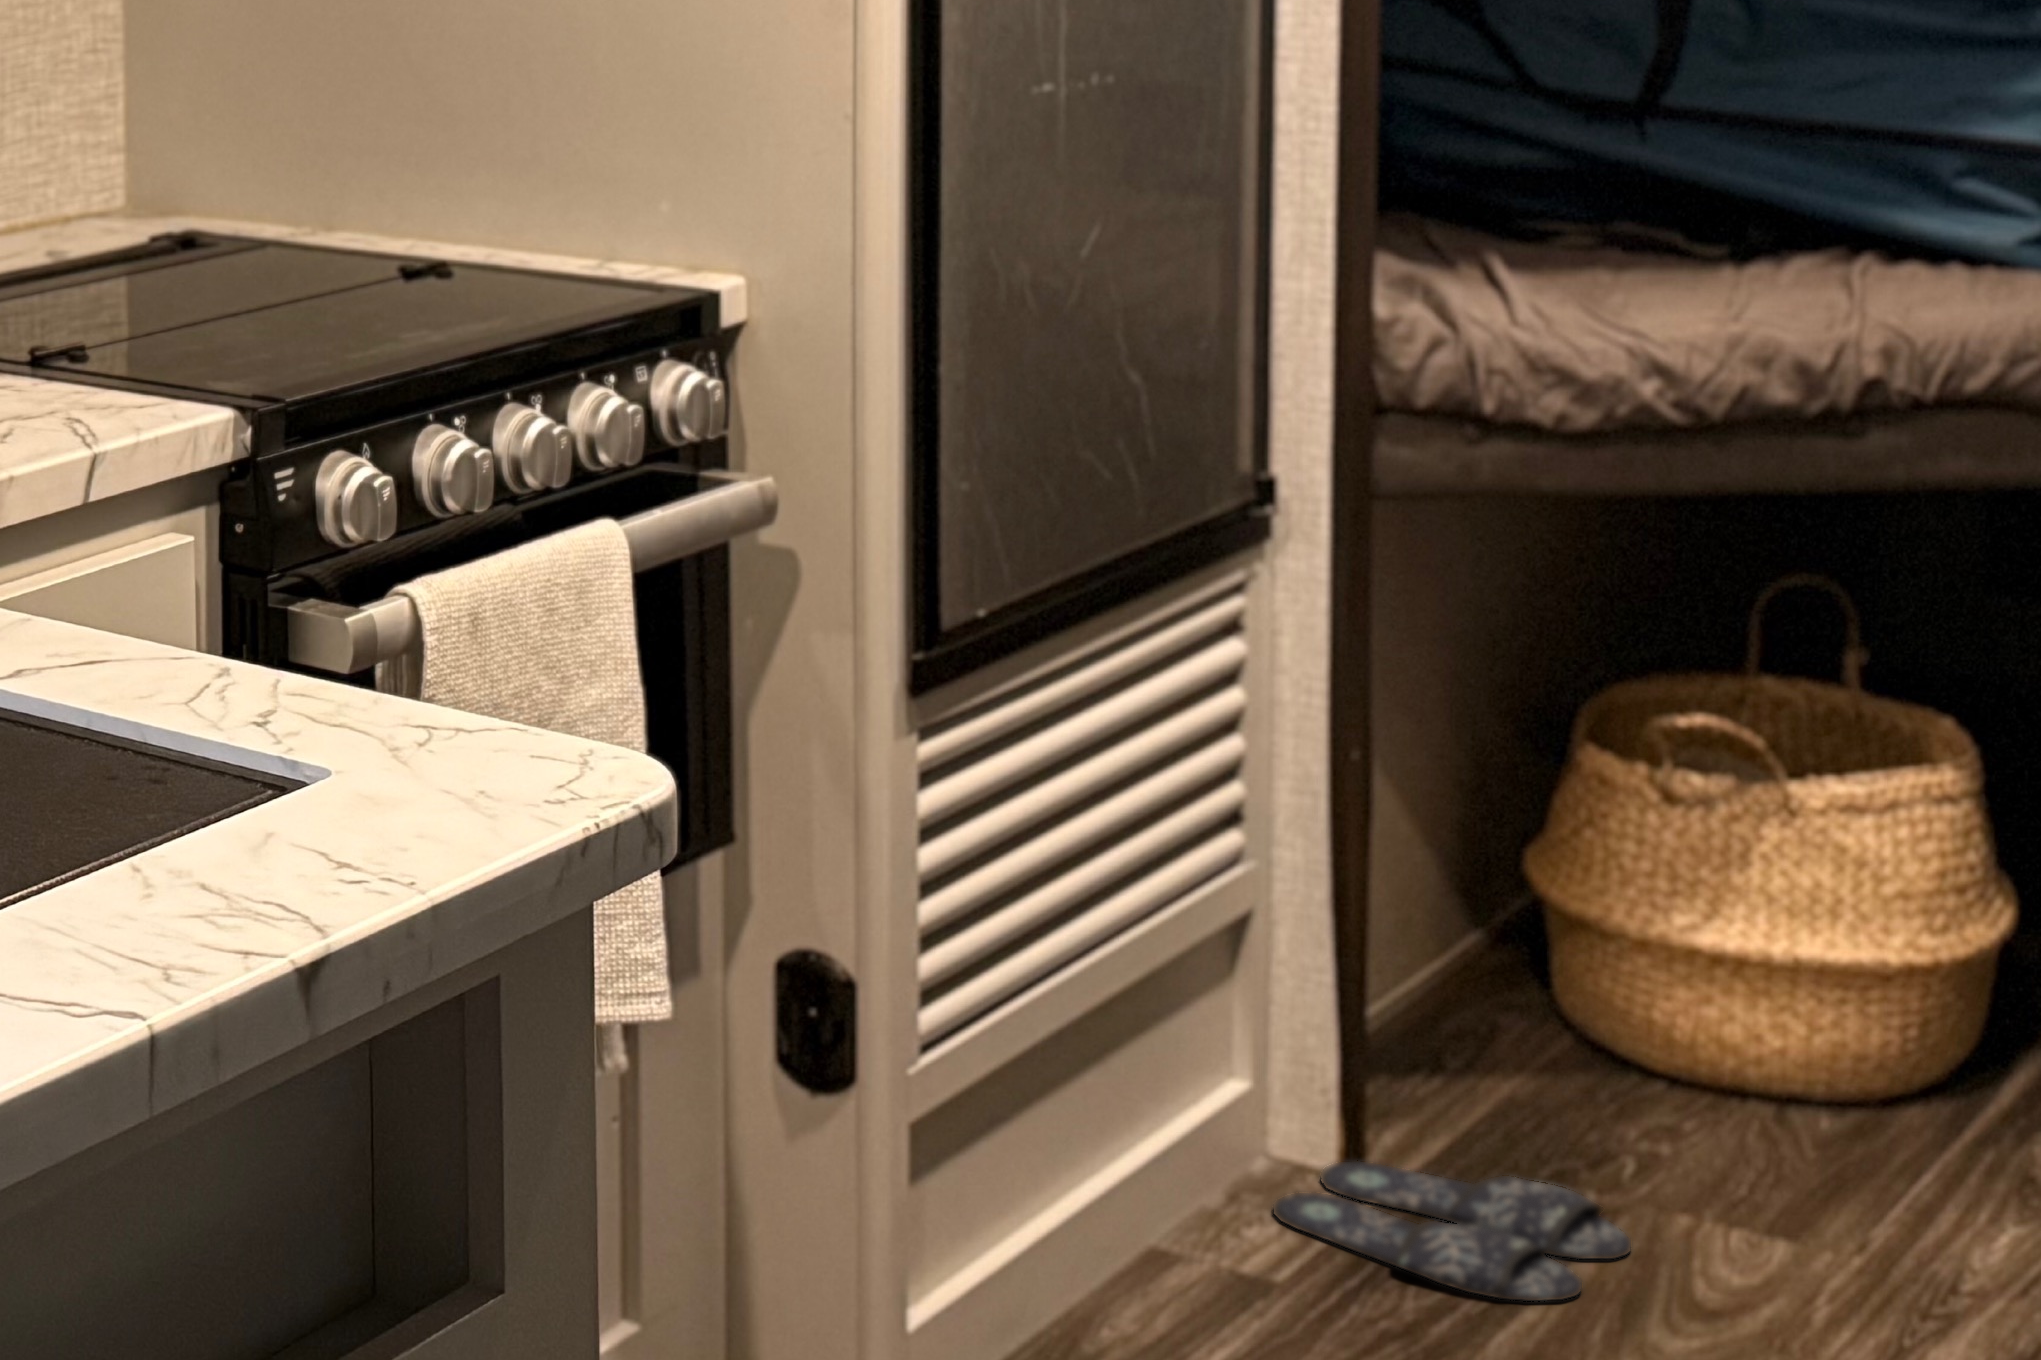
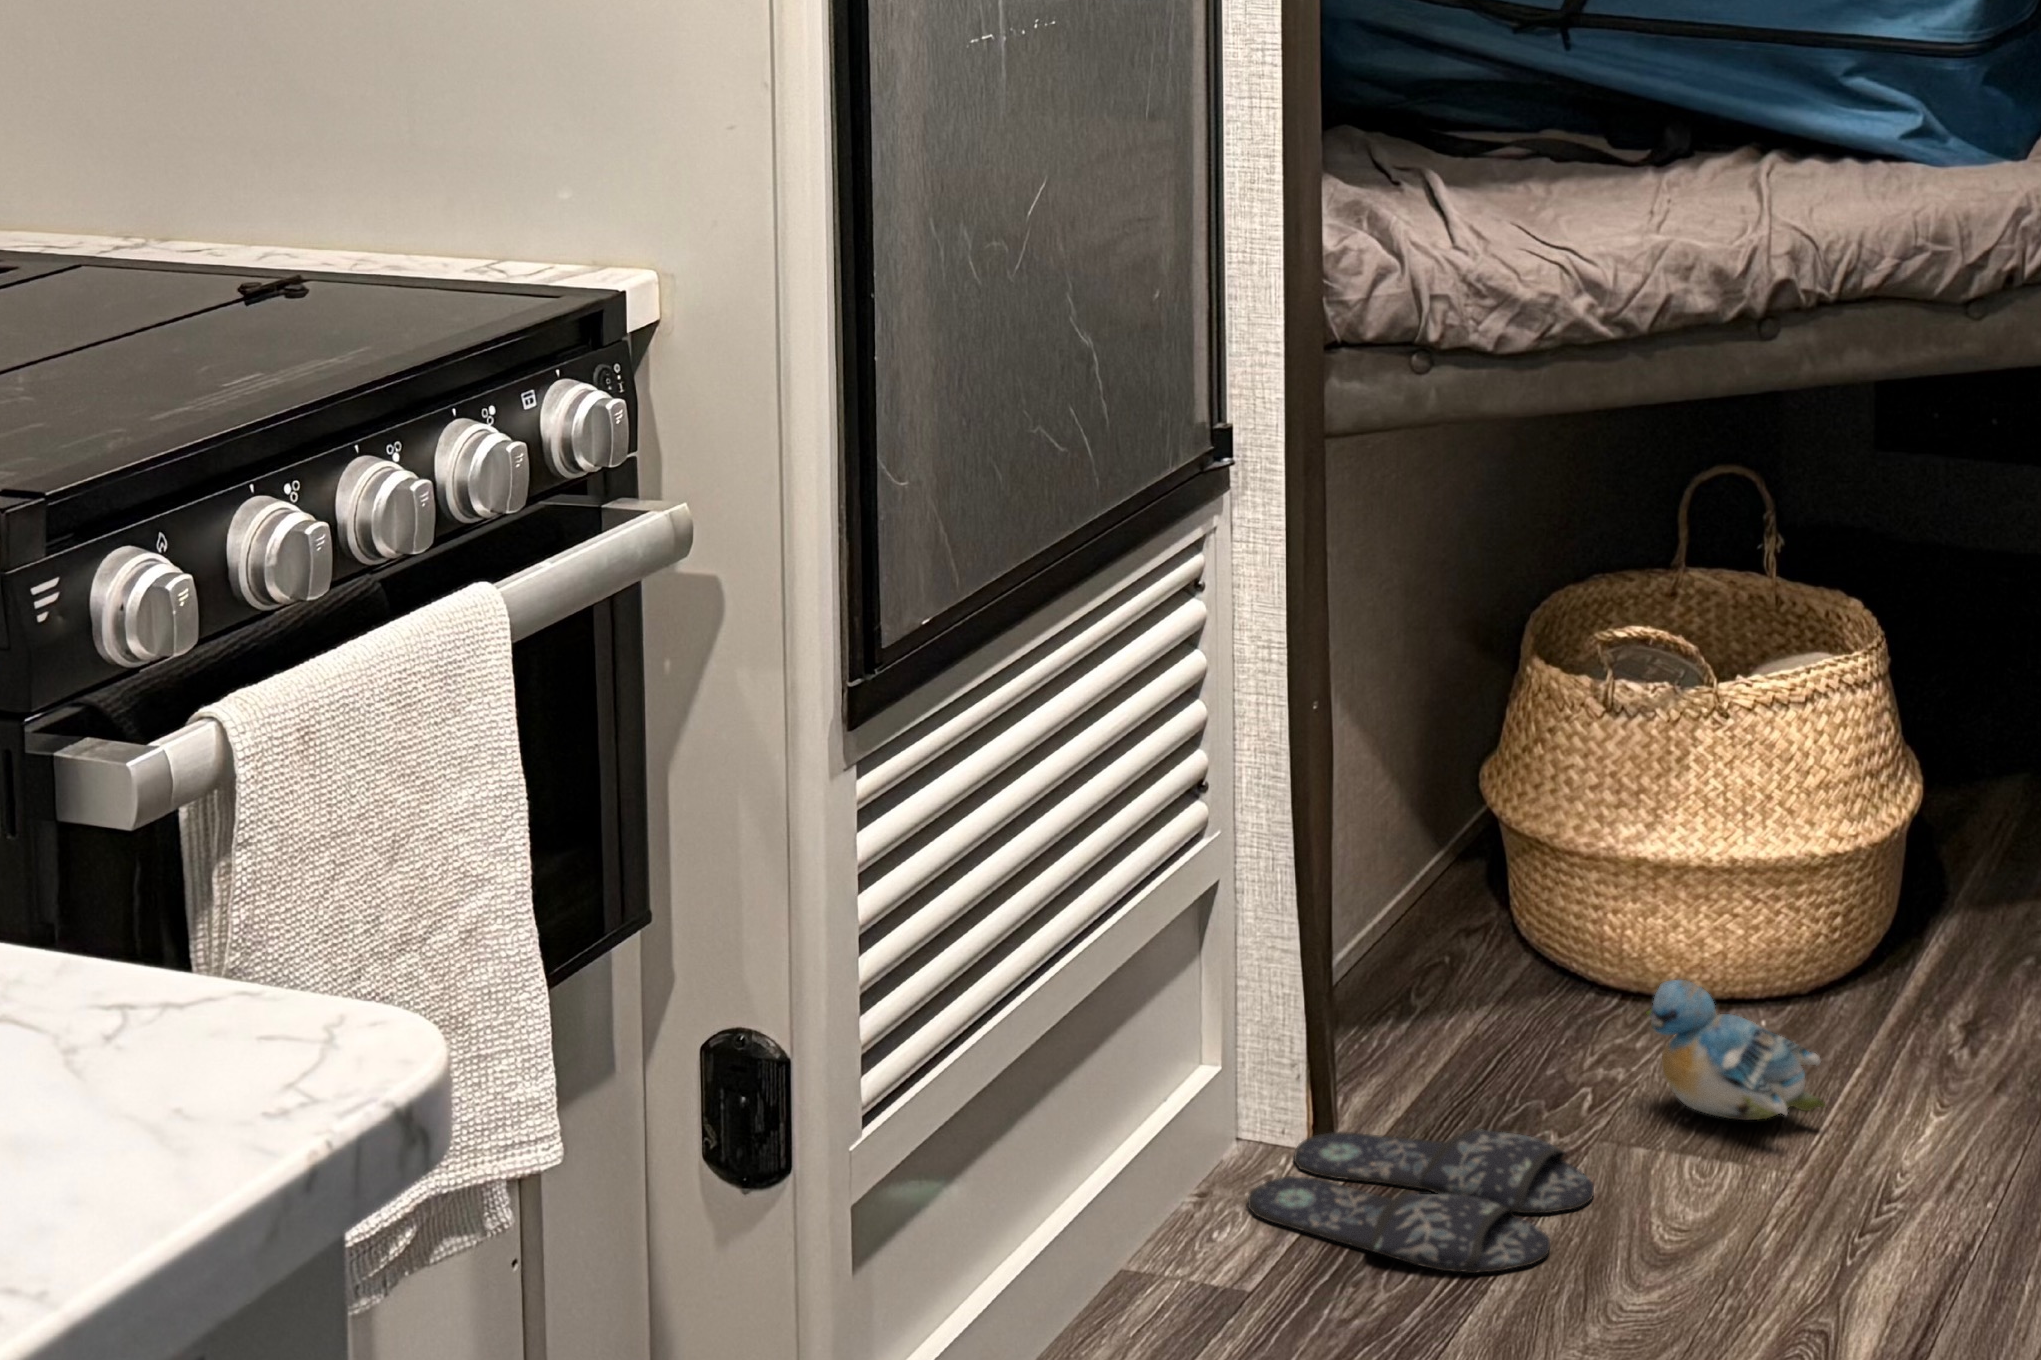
plush toy: none [1694,1059,1890,1206] -> present [1647,980,1826,1120]

